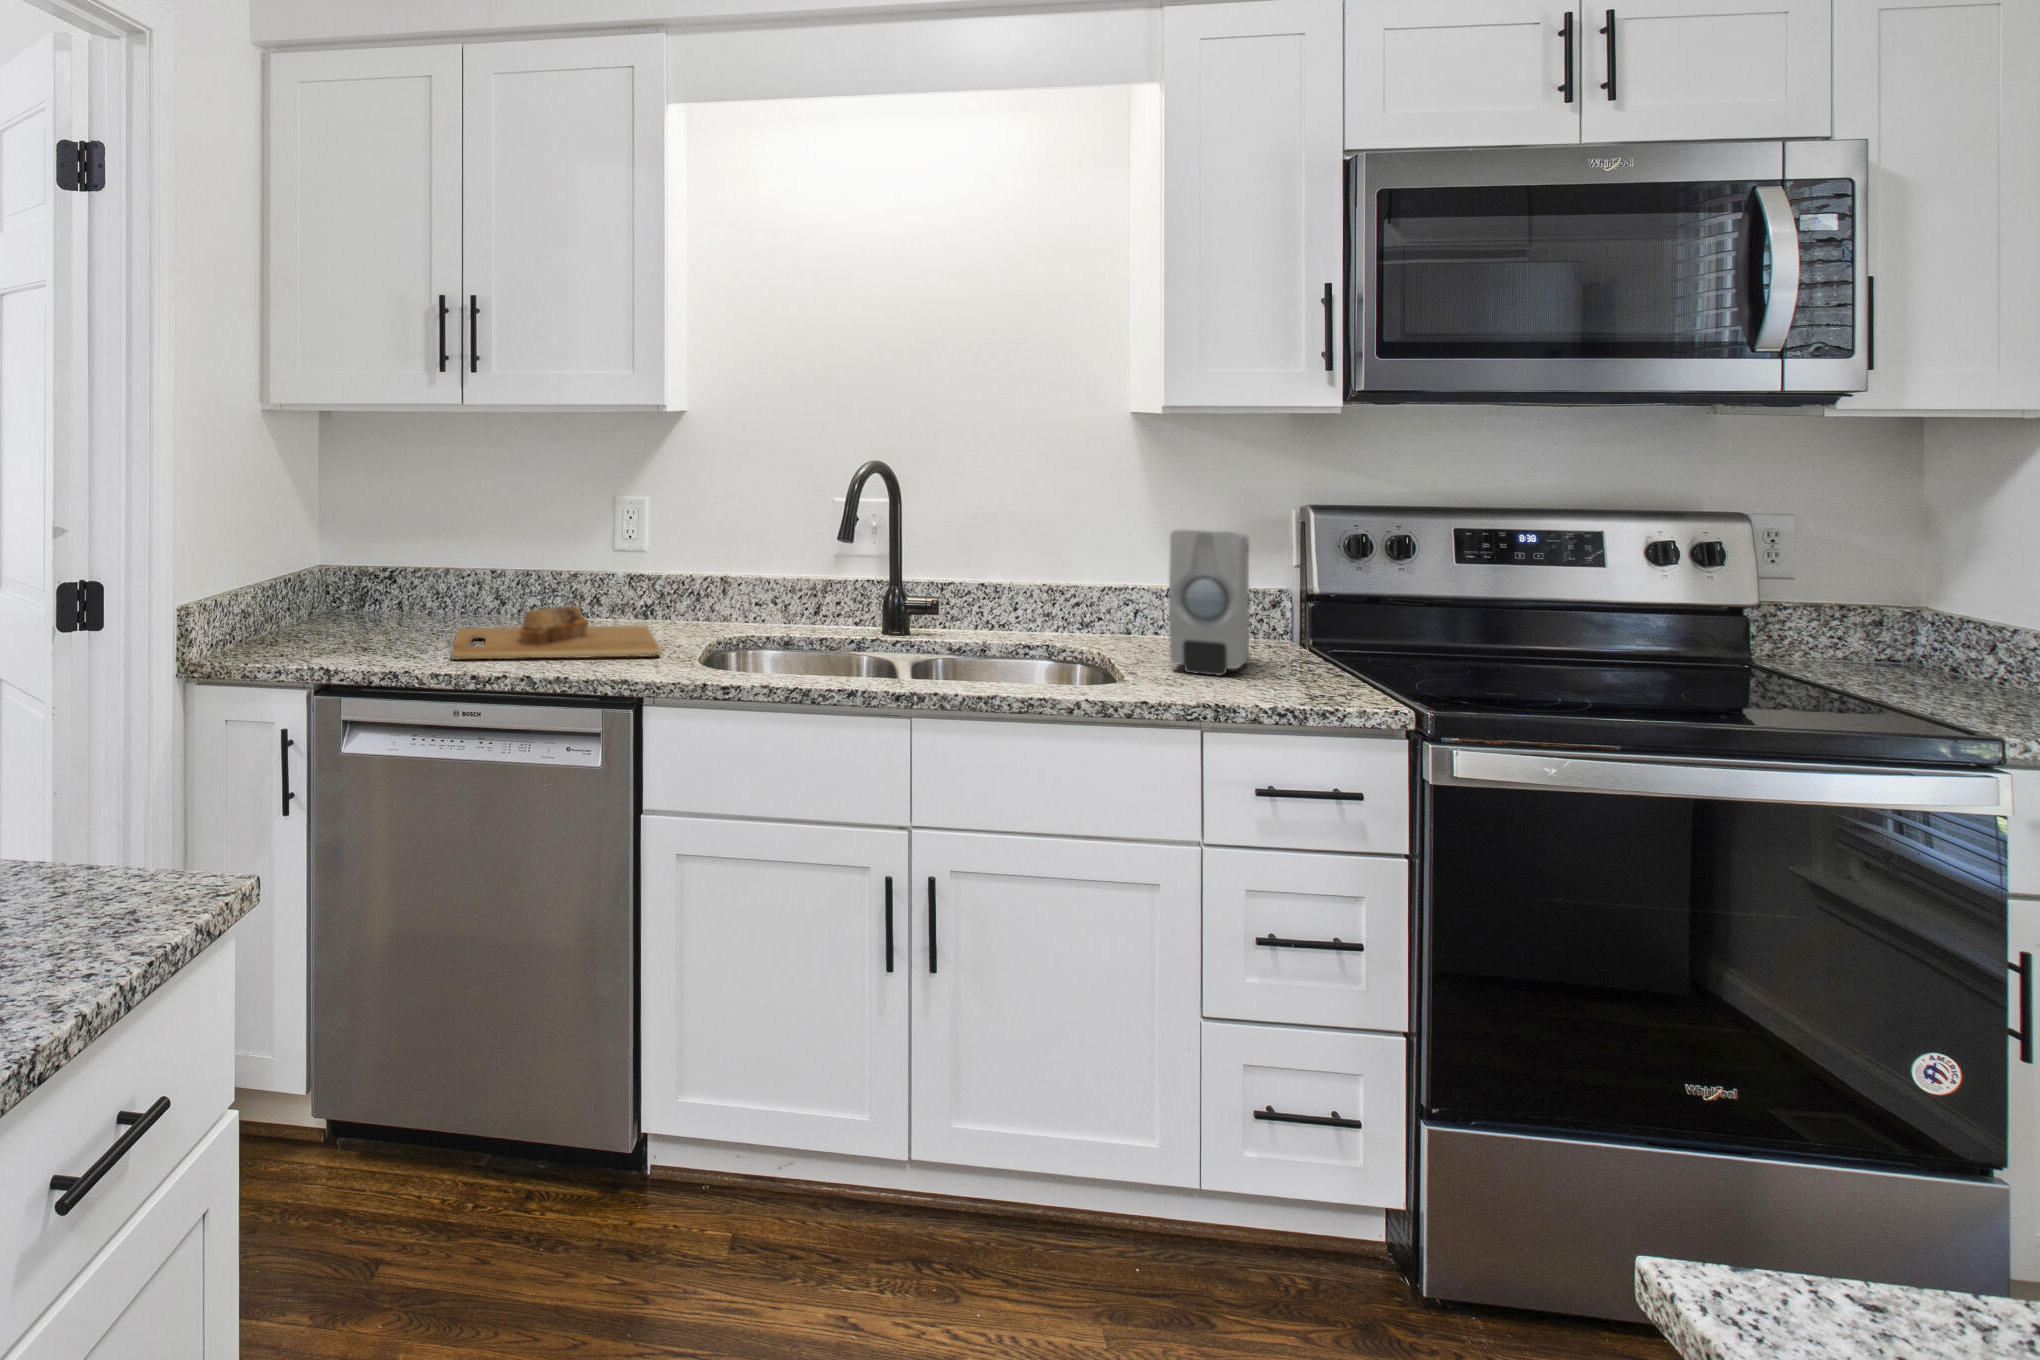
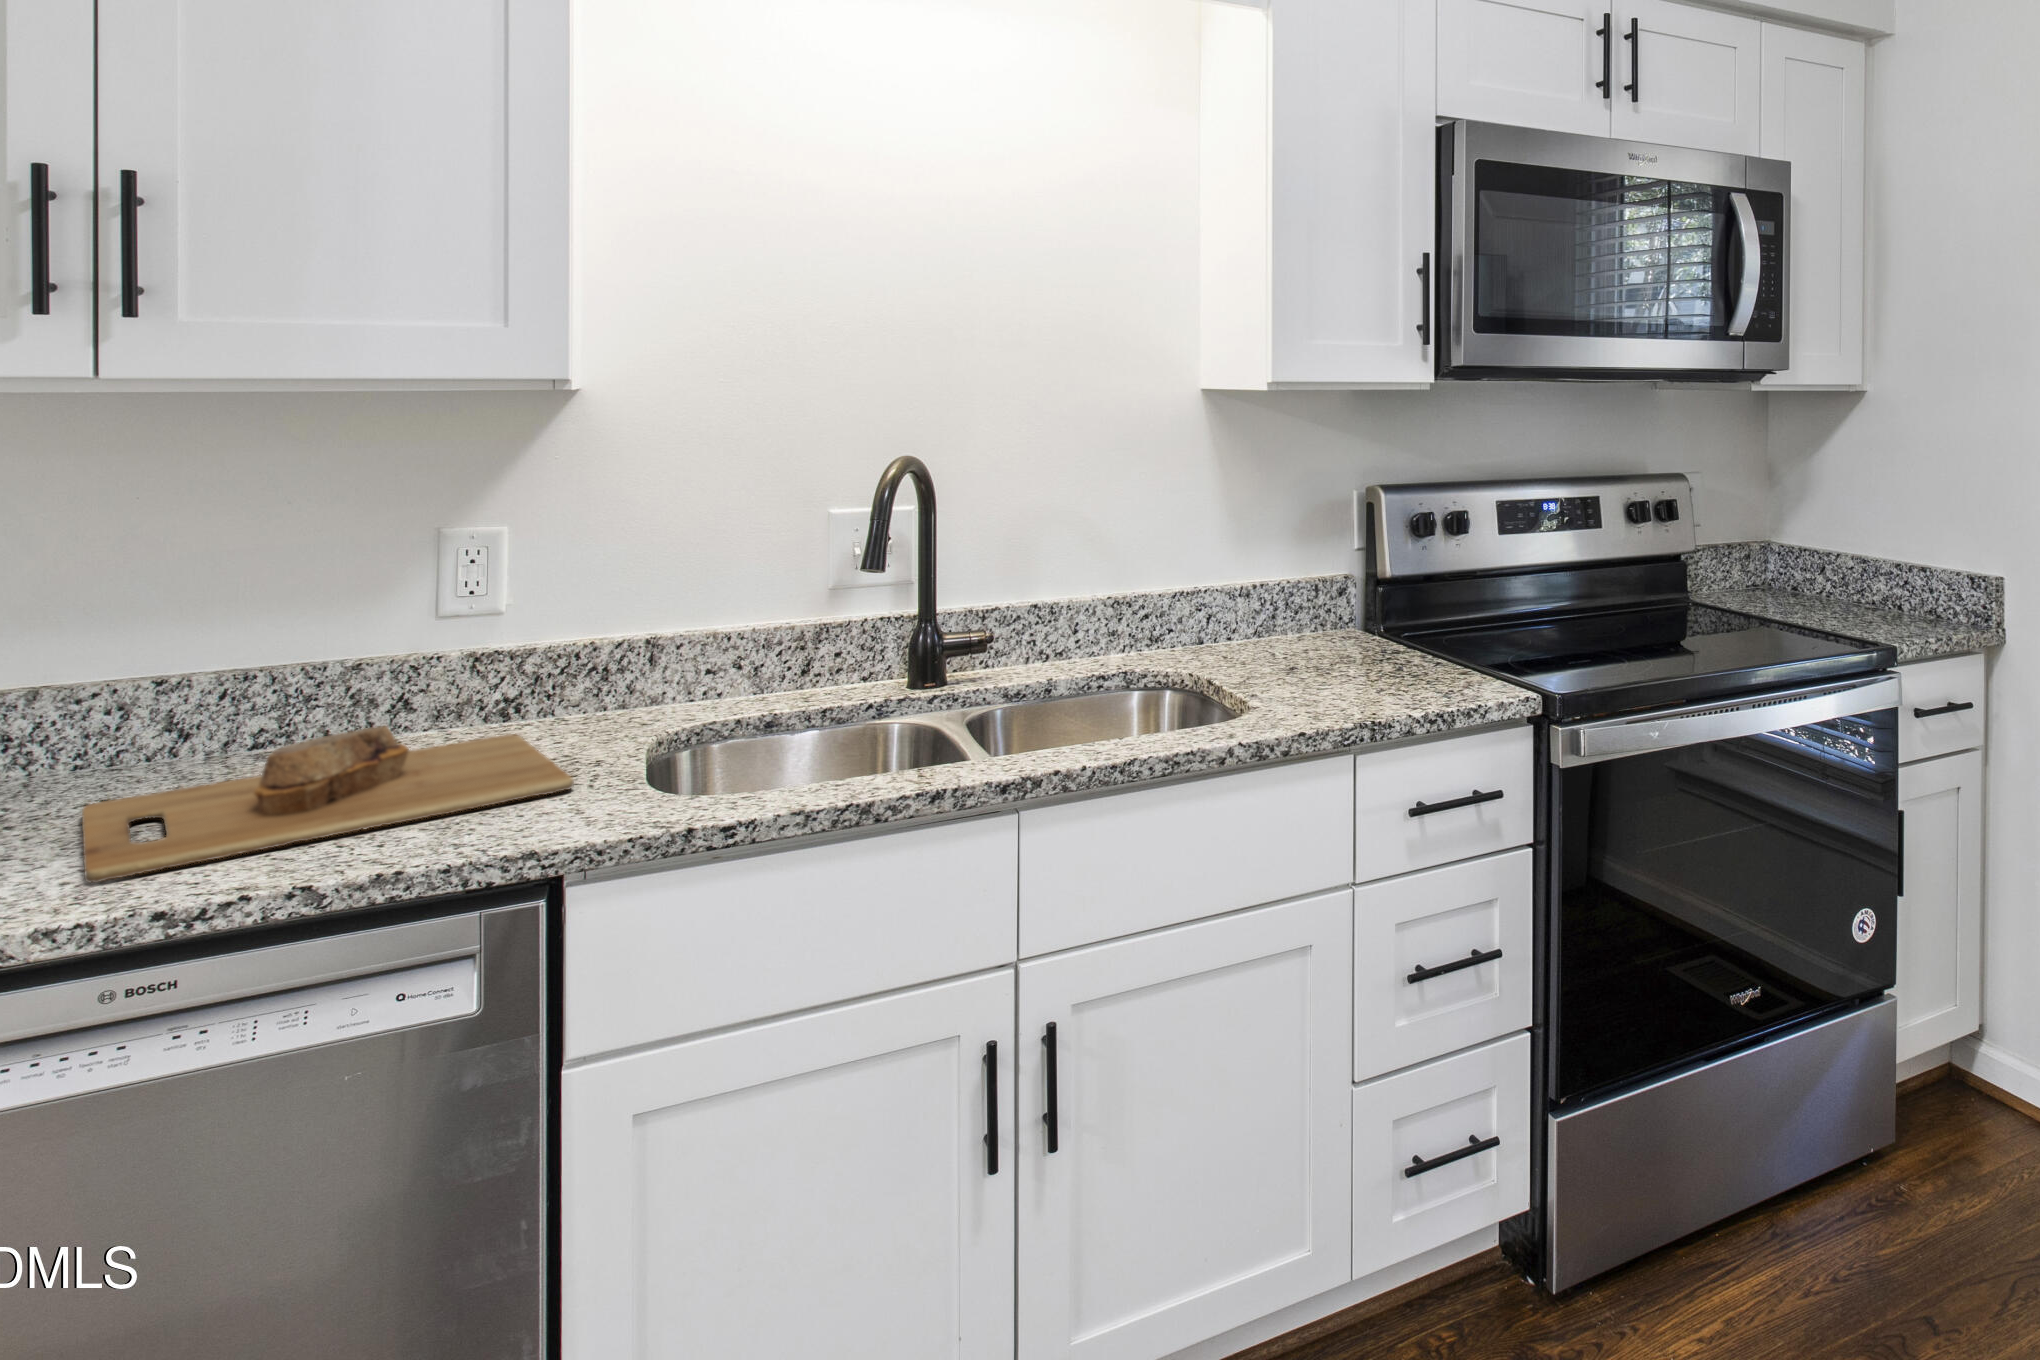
soap dispenser: present [1169,530,1249,676] -> none [1275,520,1357,684]

